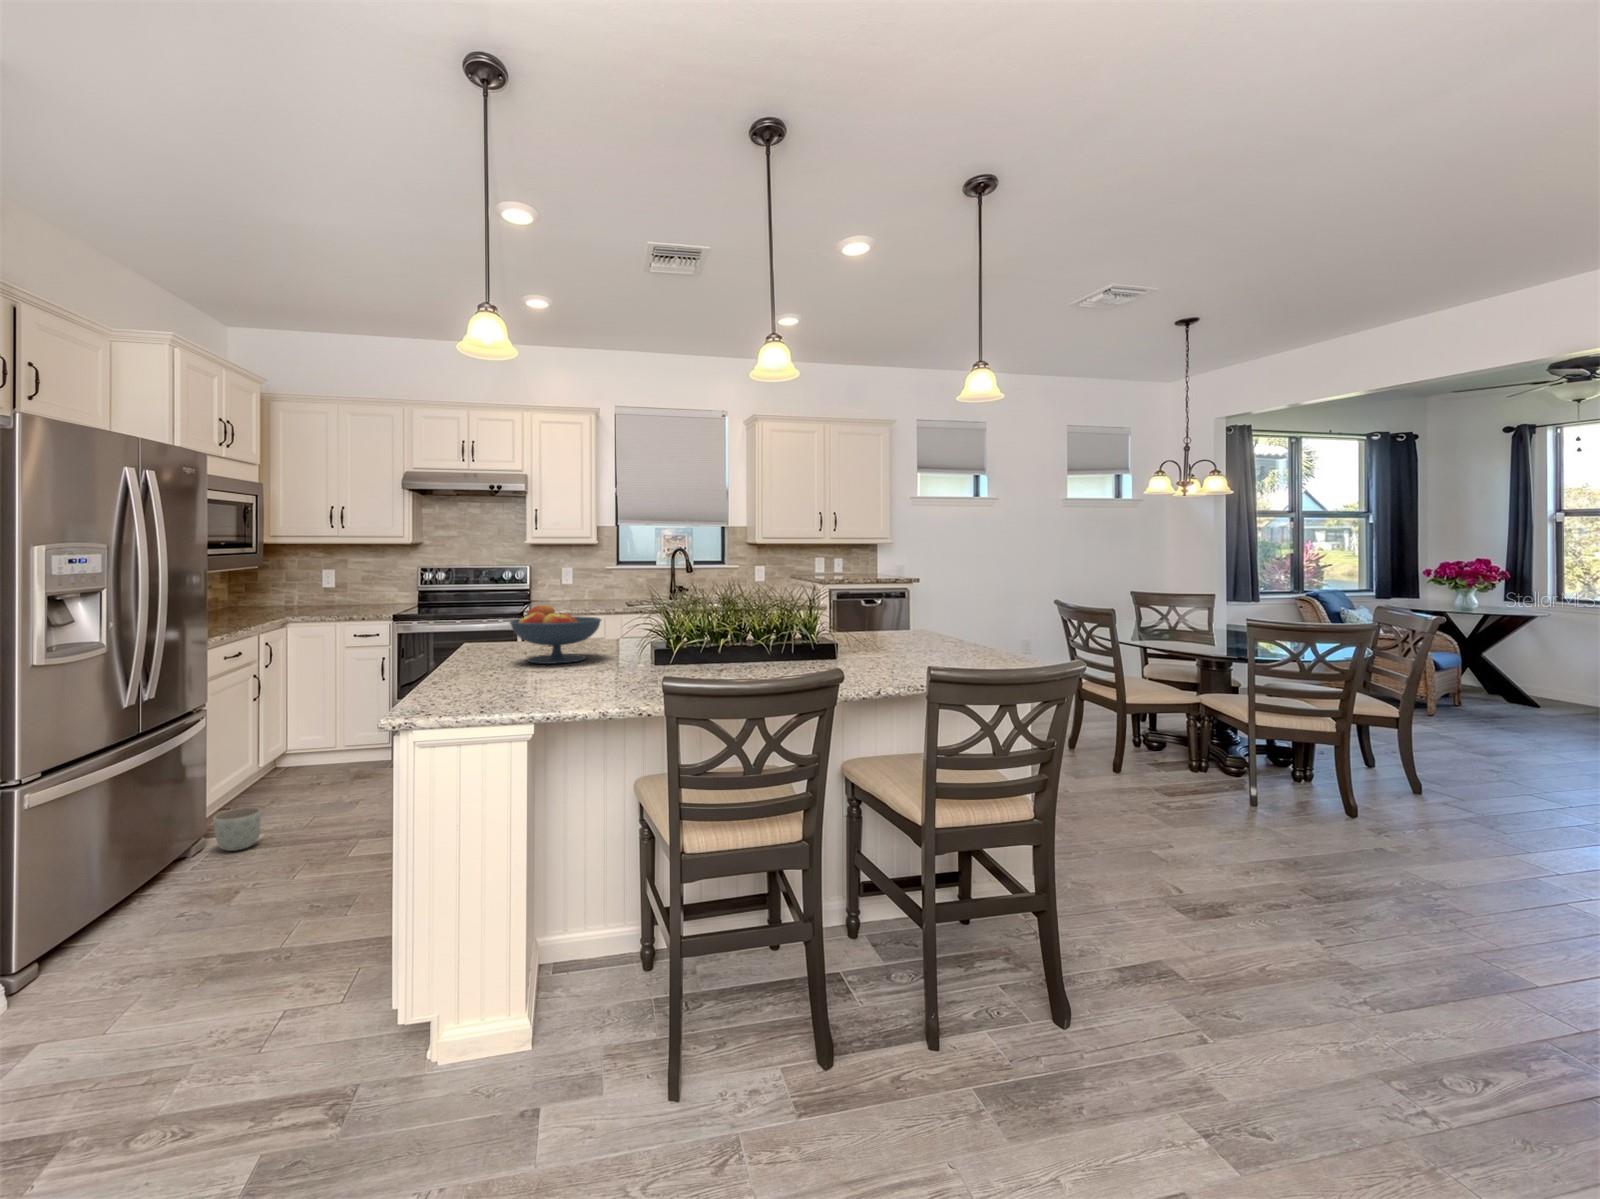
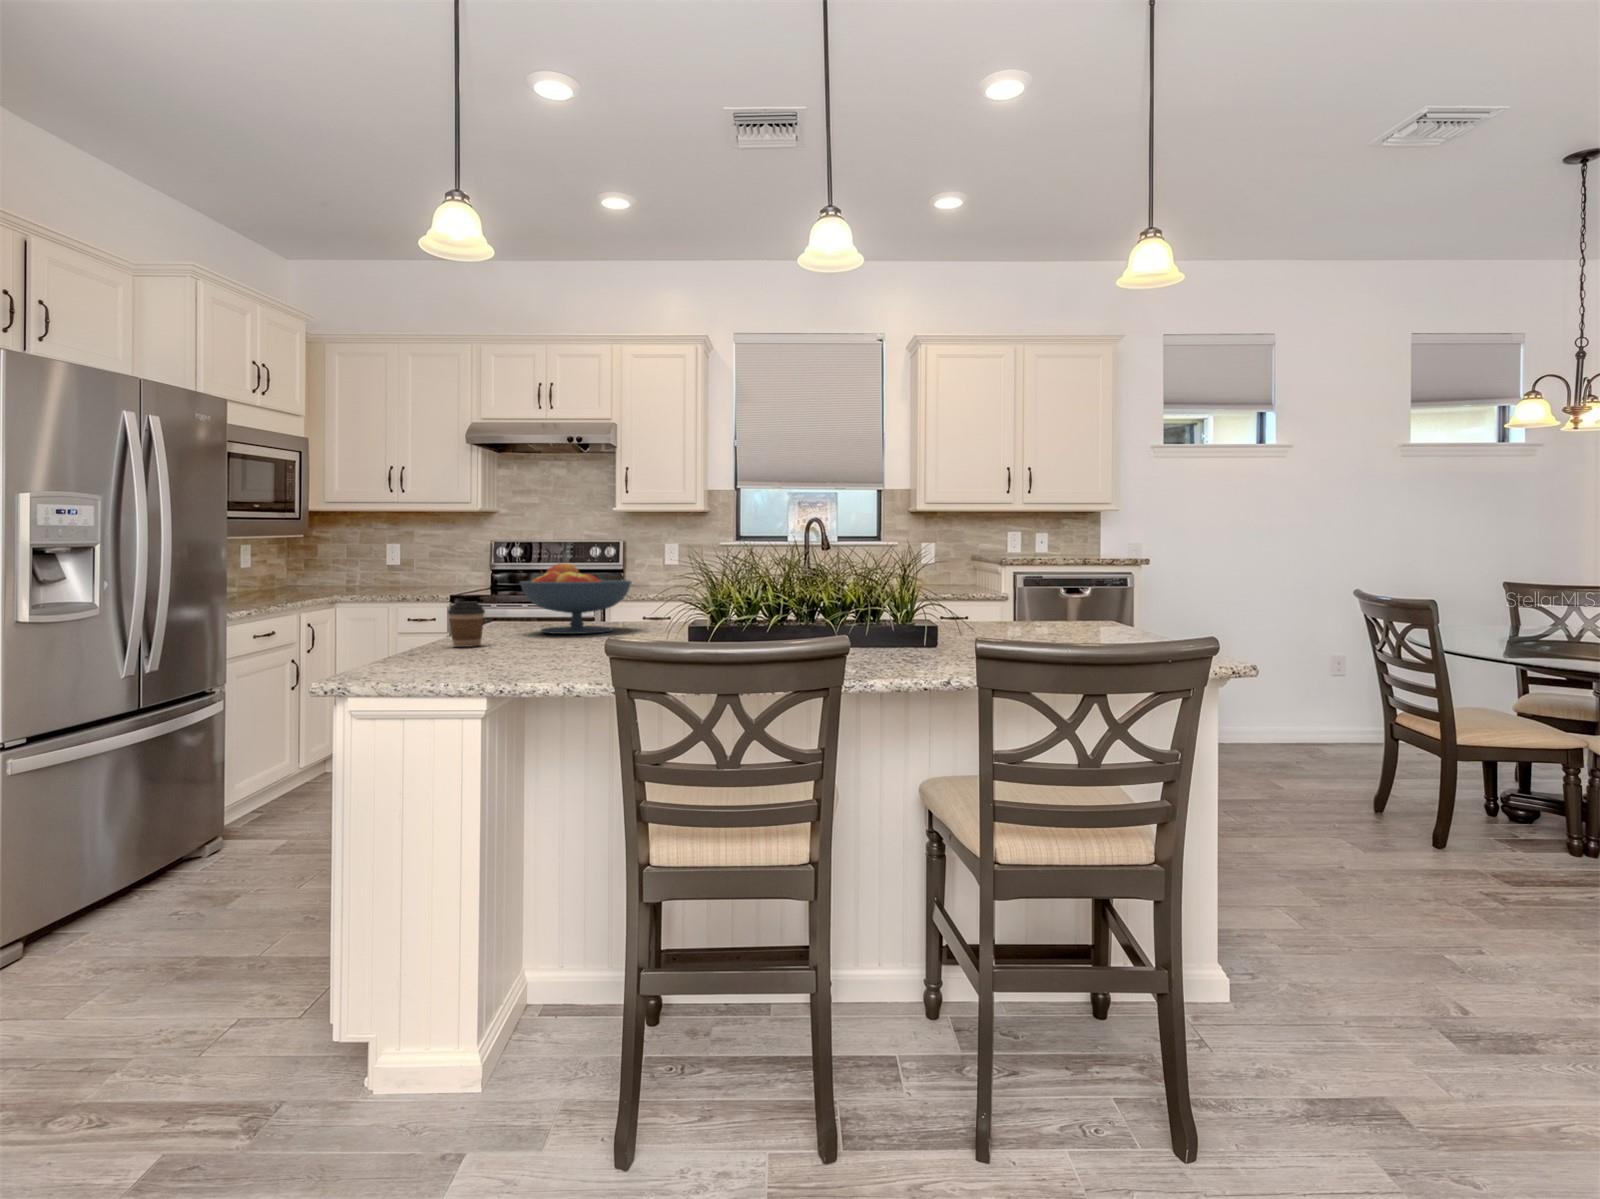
coffee cup: none [464,642,495,682] -> present [448,599,485,647]
planter: present [213,807,261,851] -> none [233,805,284,852]

